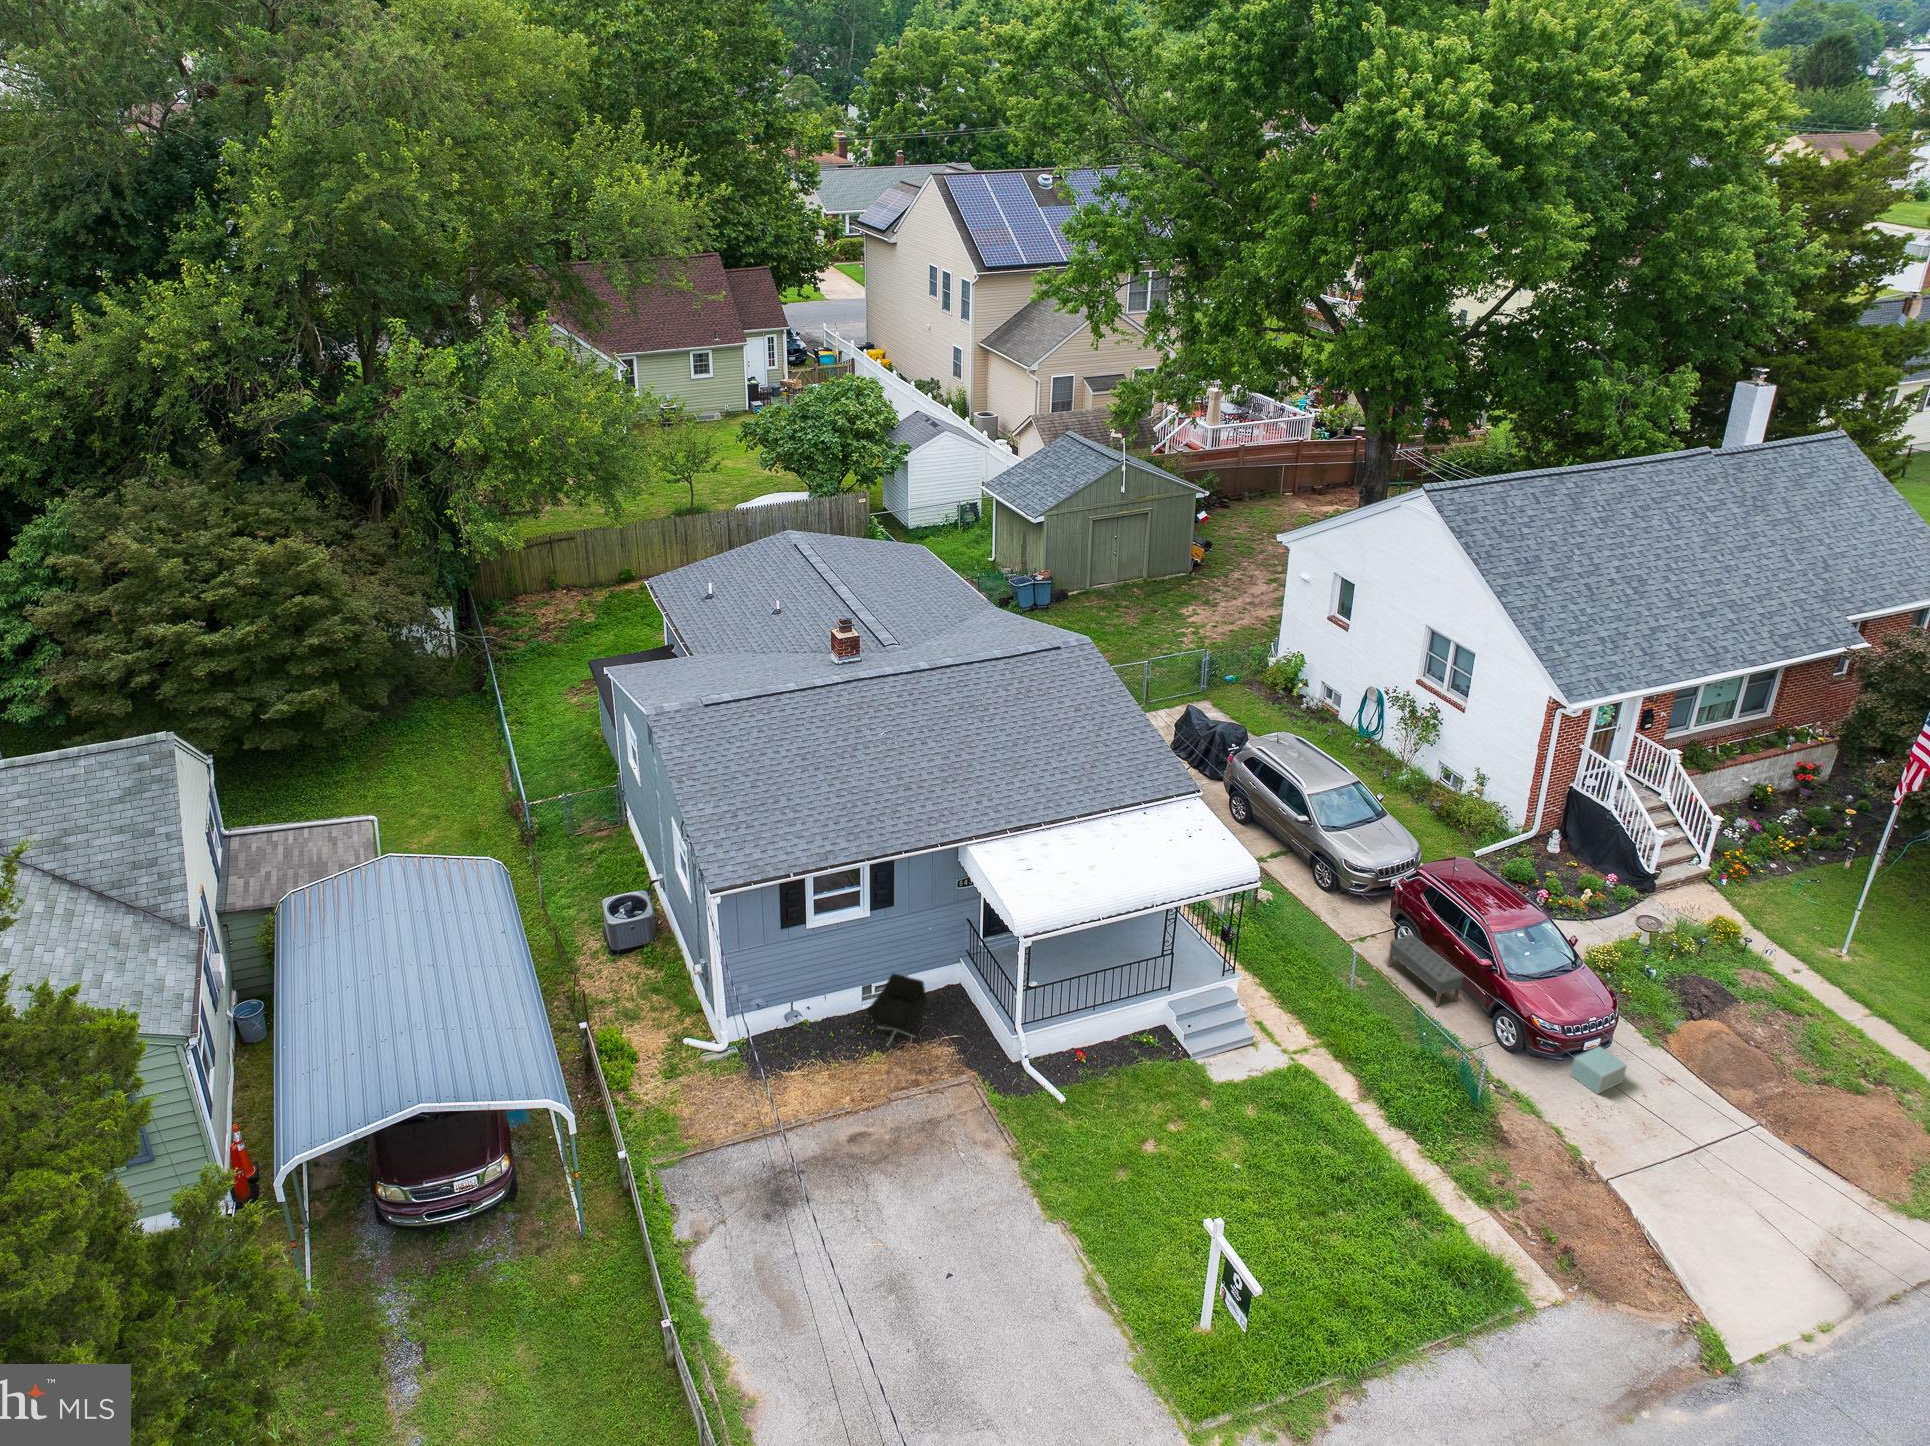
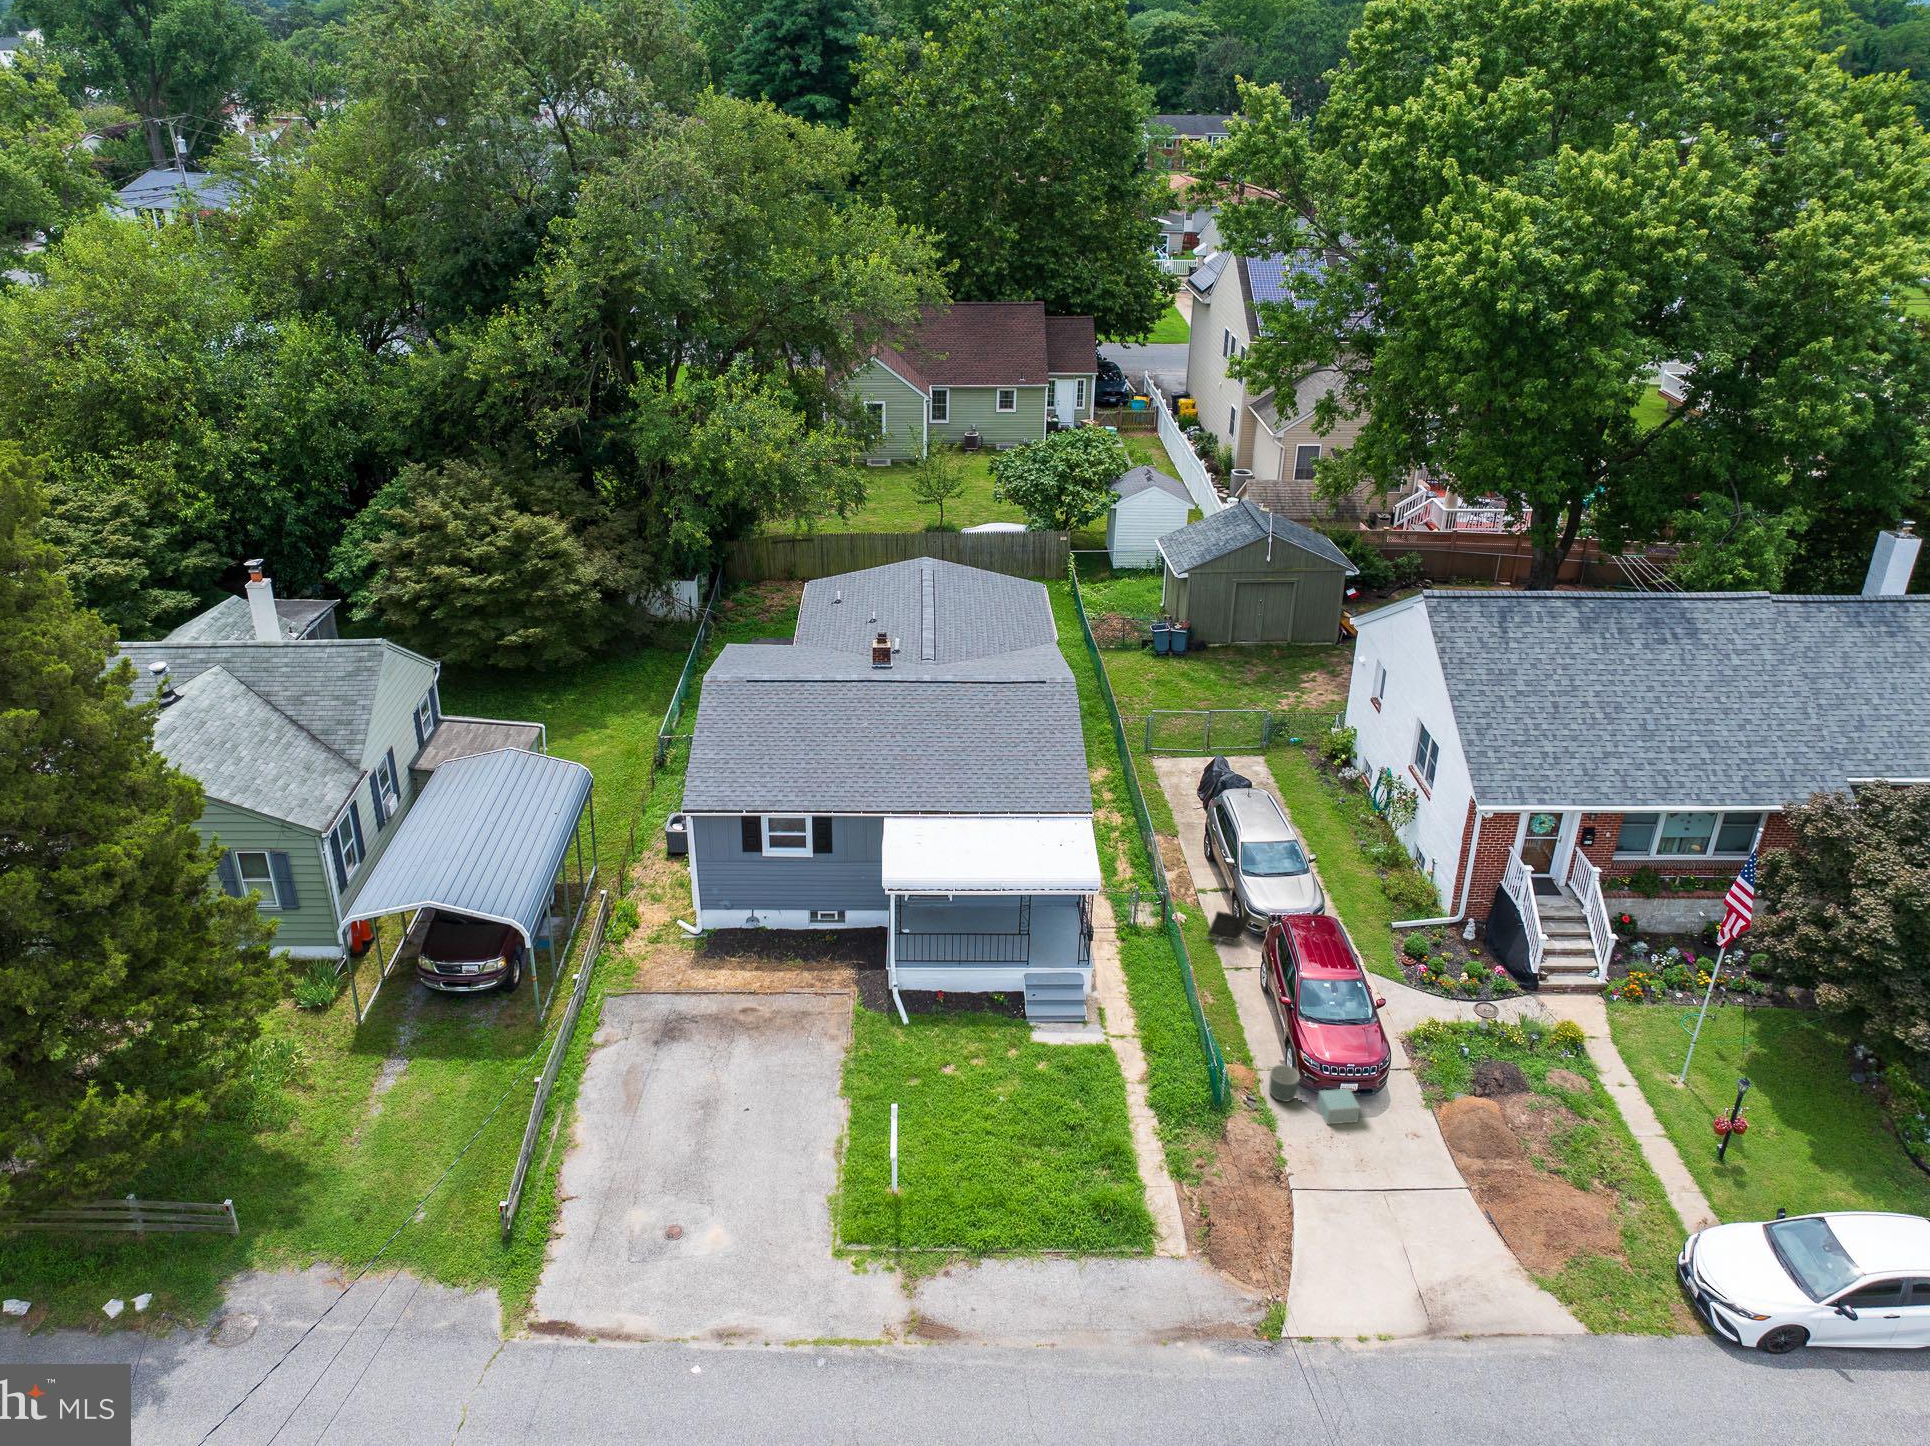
bench: present [1388,935,1464,1007] -> none [1236,971,1276,1031]
lounge chair: present [867,974,927,1045] -> present [1208,911,1251,949]
planter: none [1511,1037,1552,1081] -> present [1269,1065,1300,1102]

